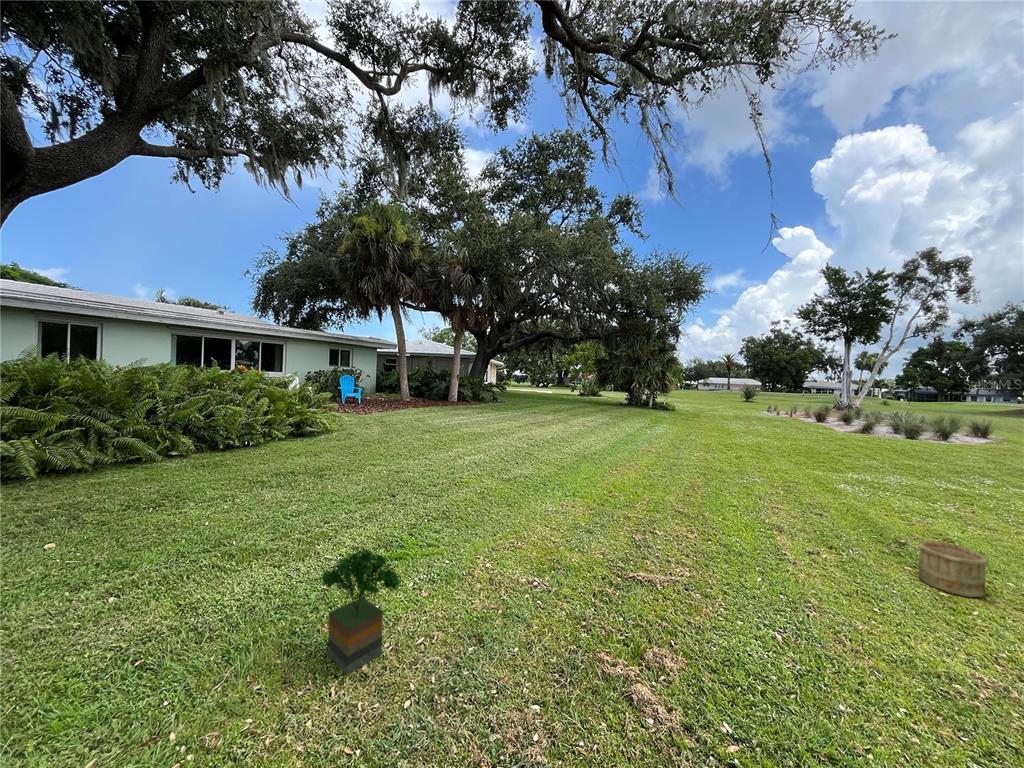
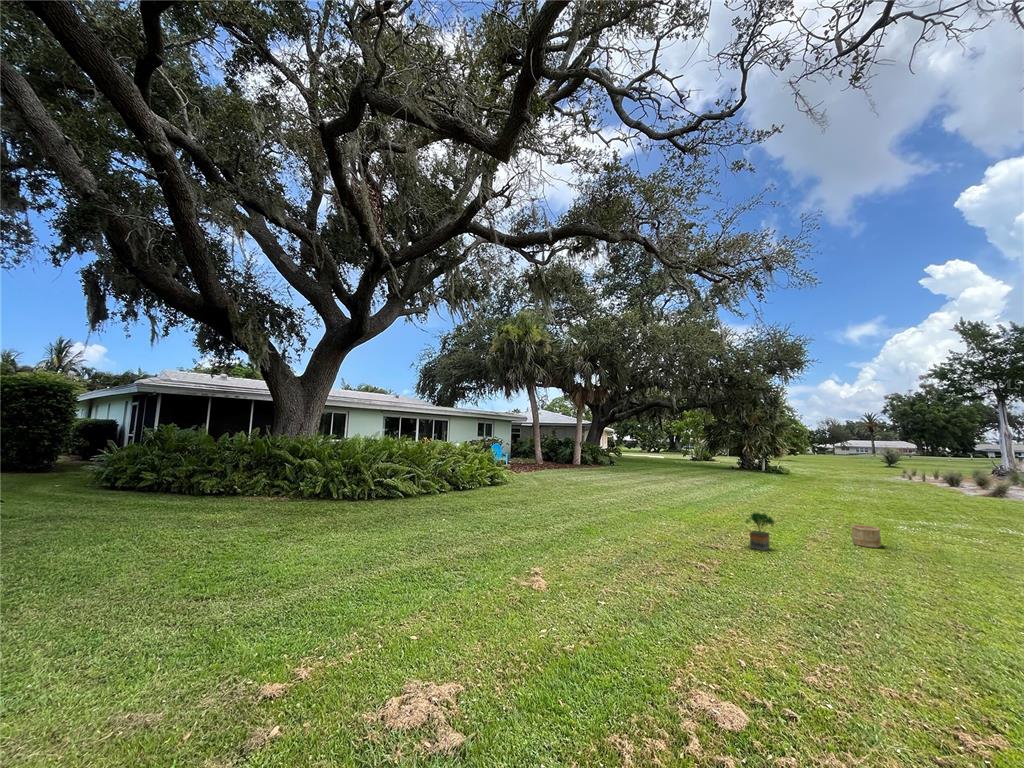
potted tree: present [321,550,400,675] -> present [746,513,775,551]

